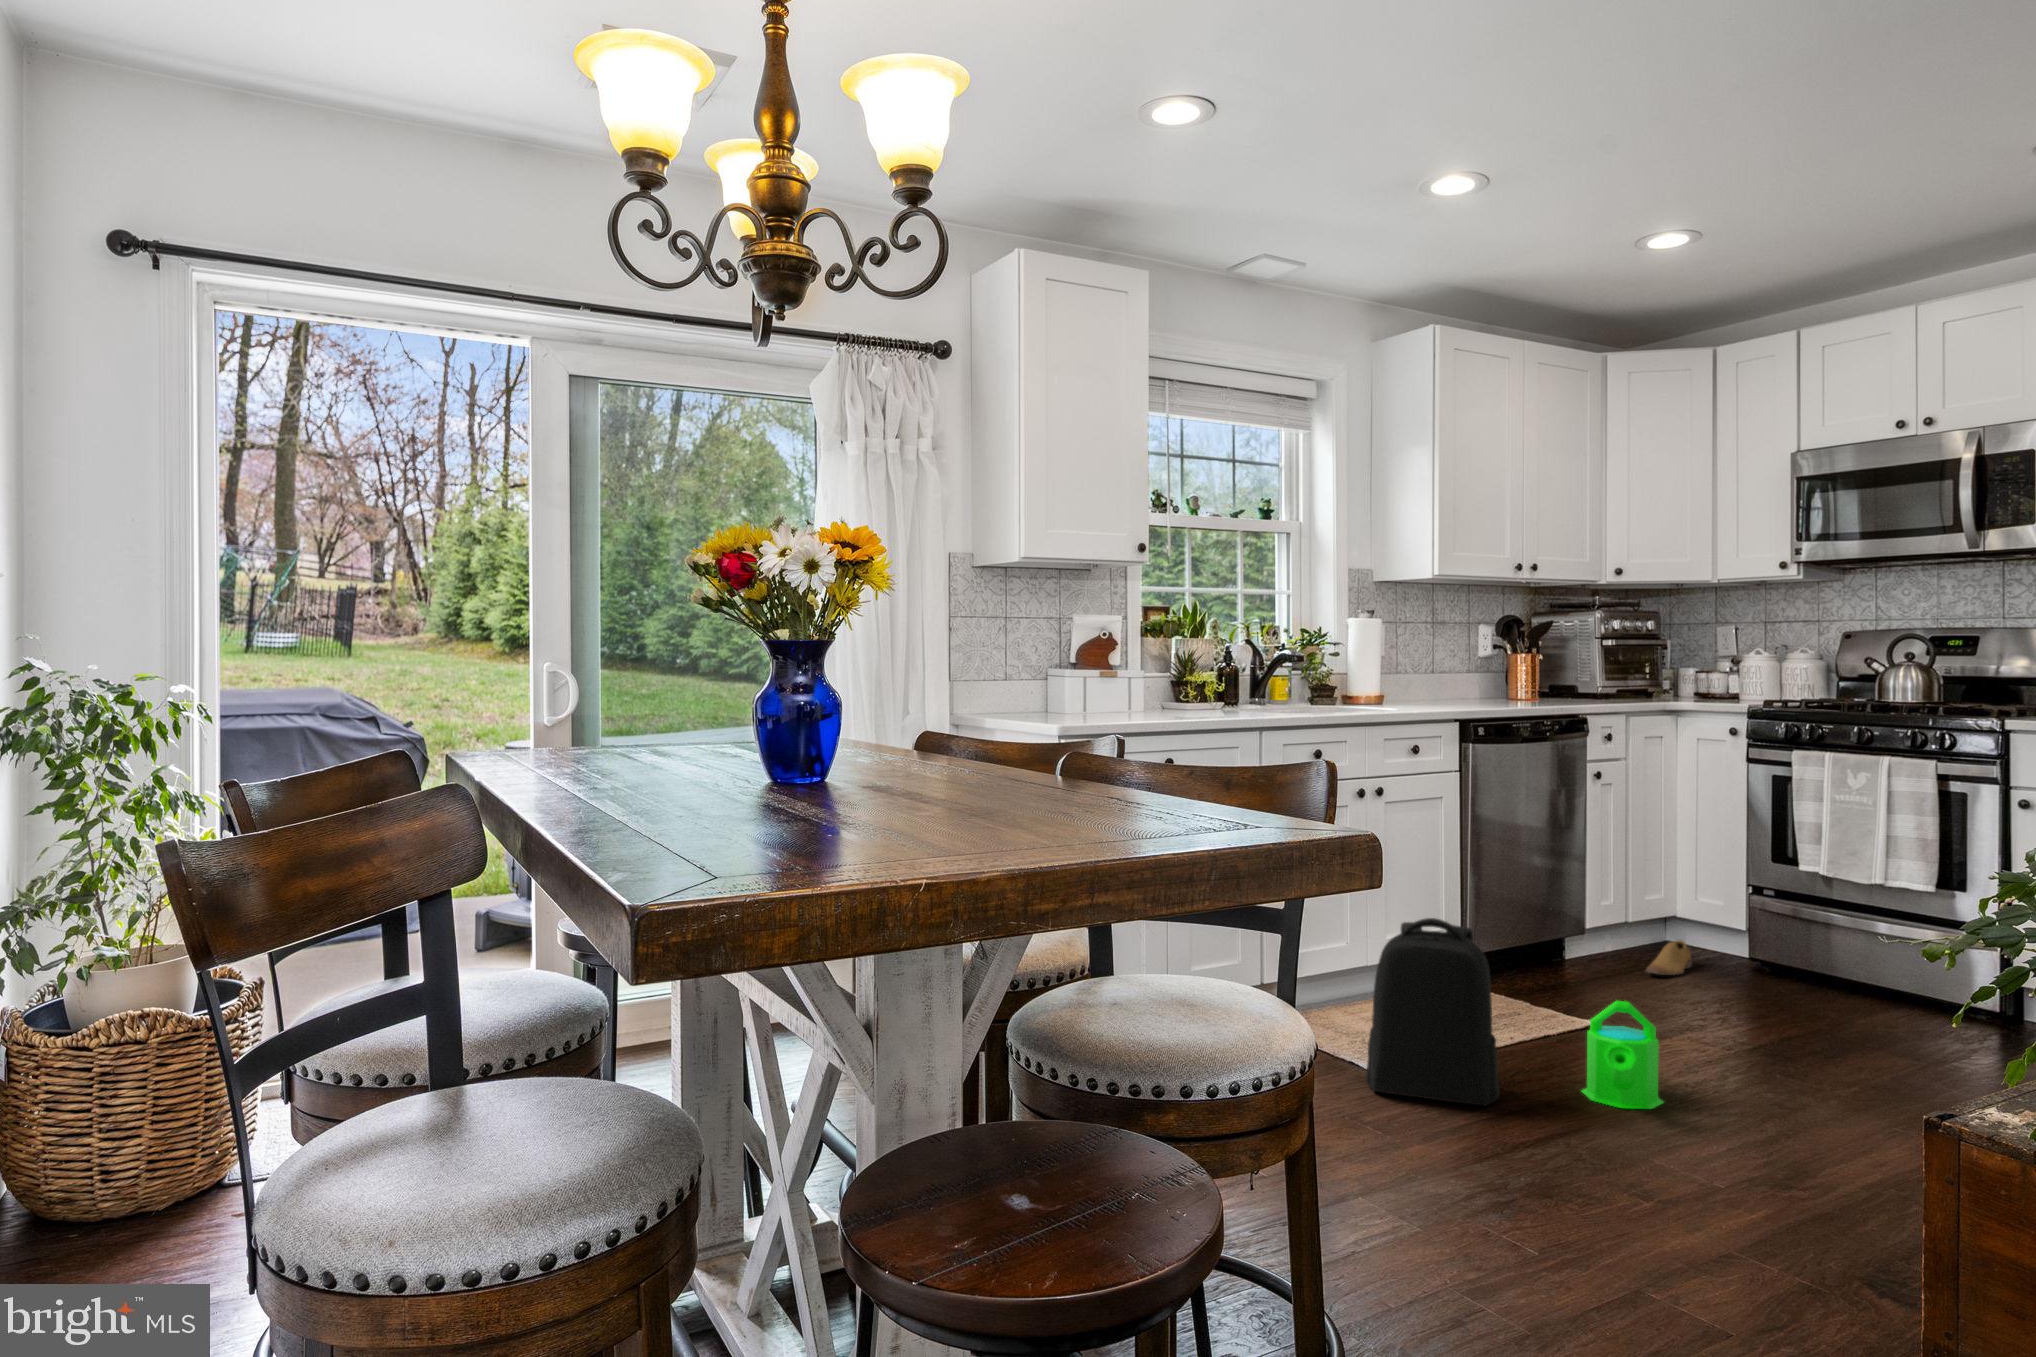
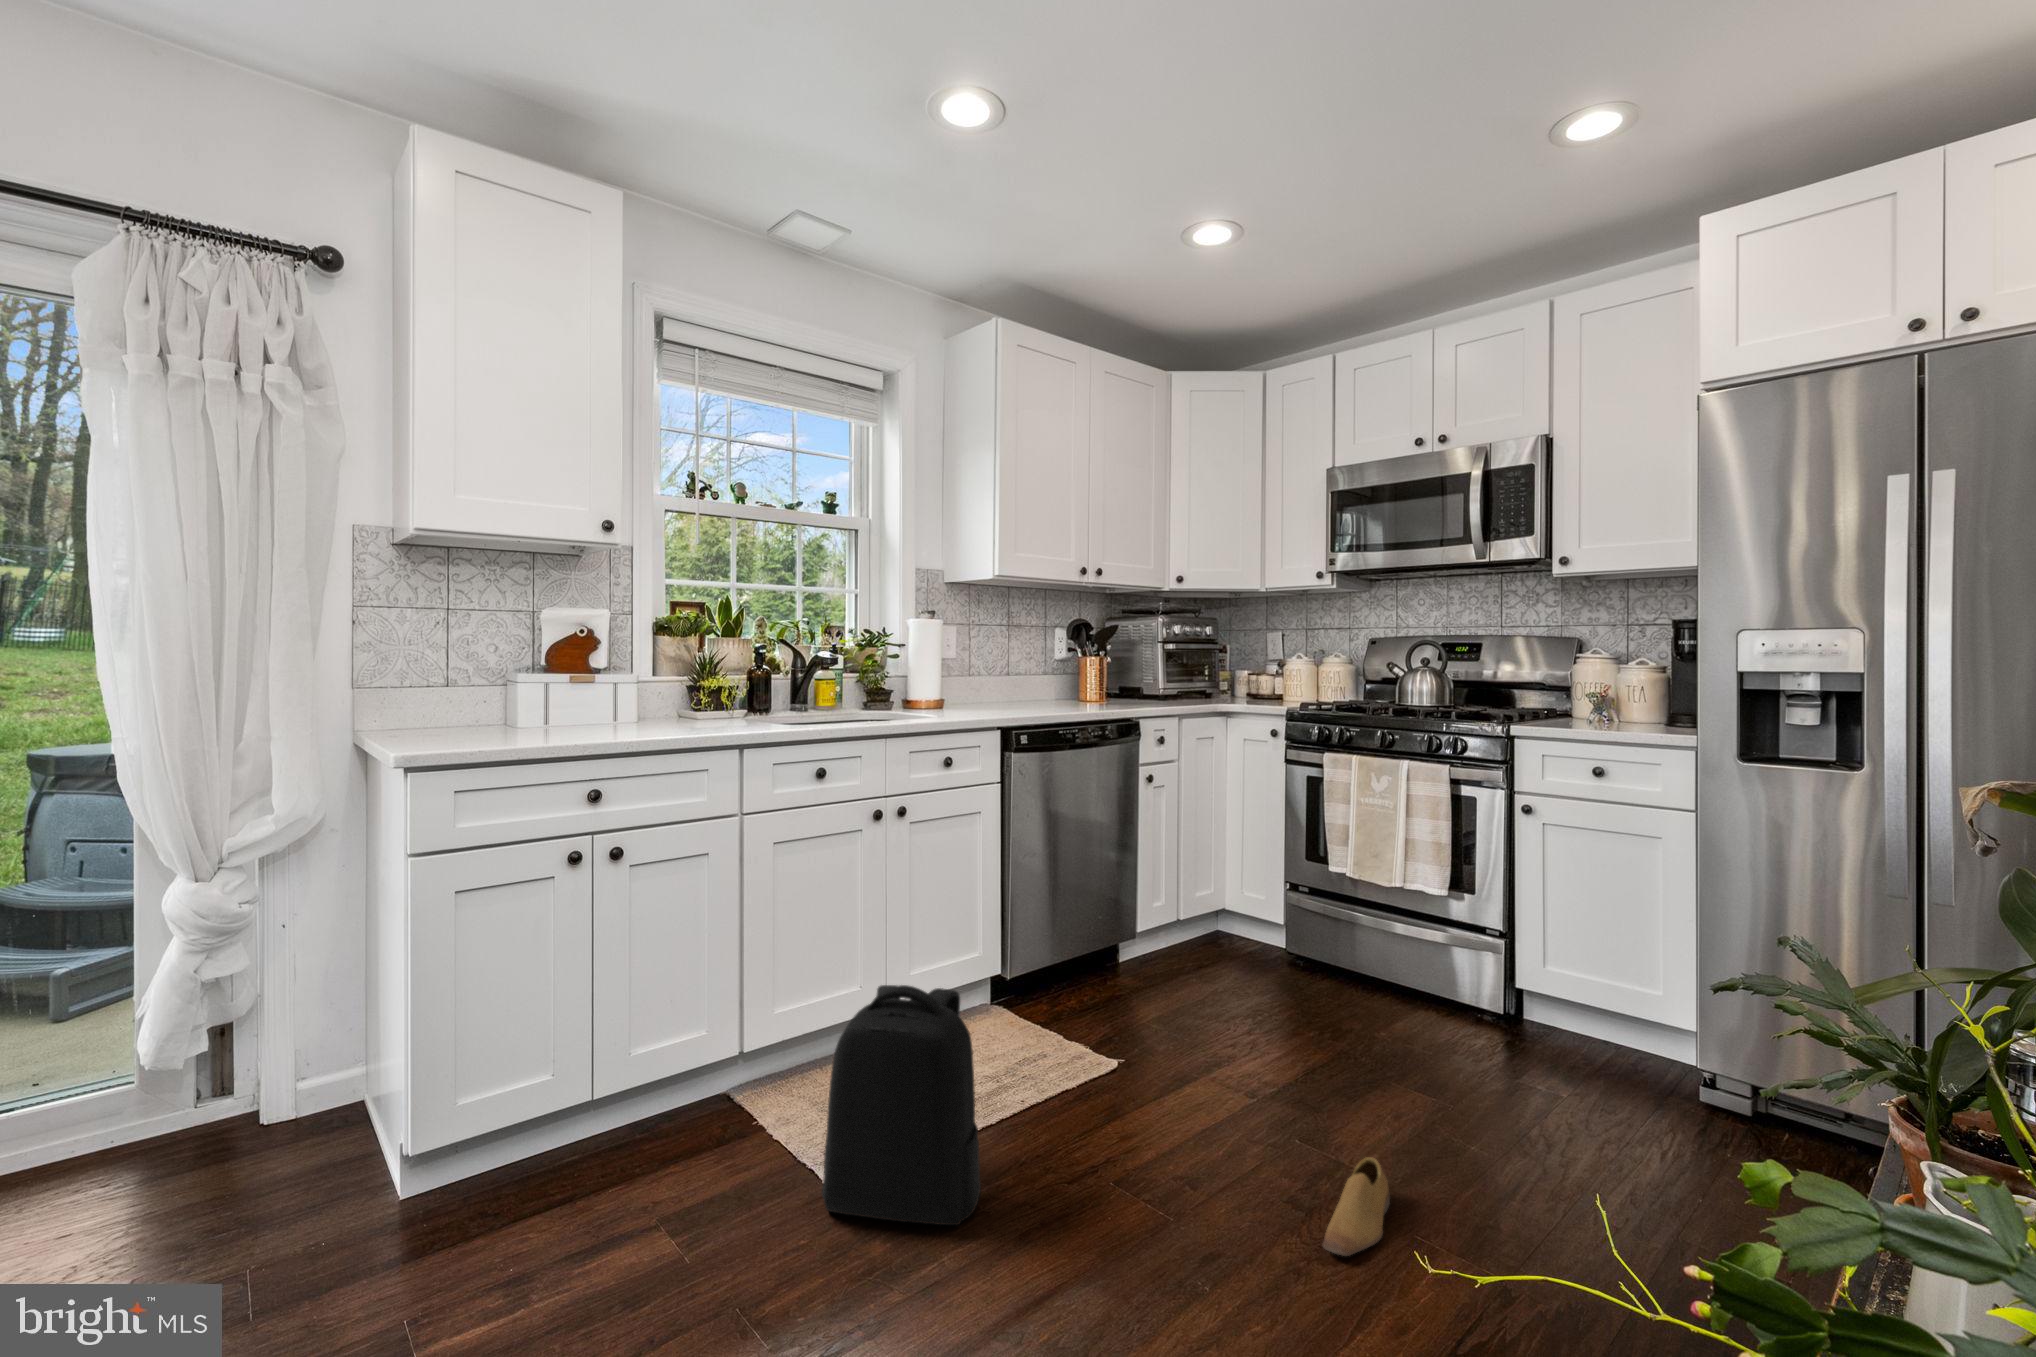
shoe: present [1646,940,1692,975] -> present [1323,1157,1390,1256]
watering can: present [1582,1001,1663,1109] -> none [1079,1072,1170,1210]

